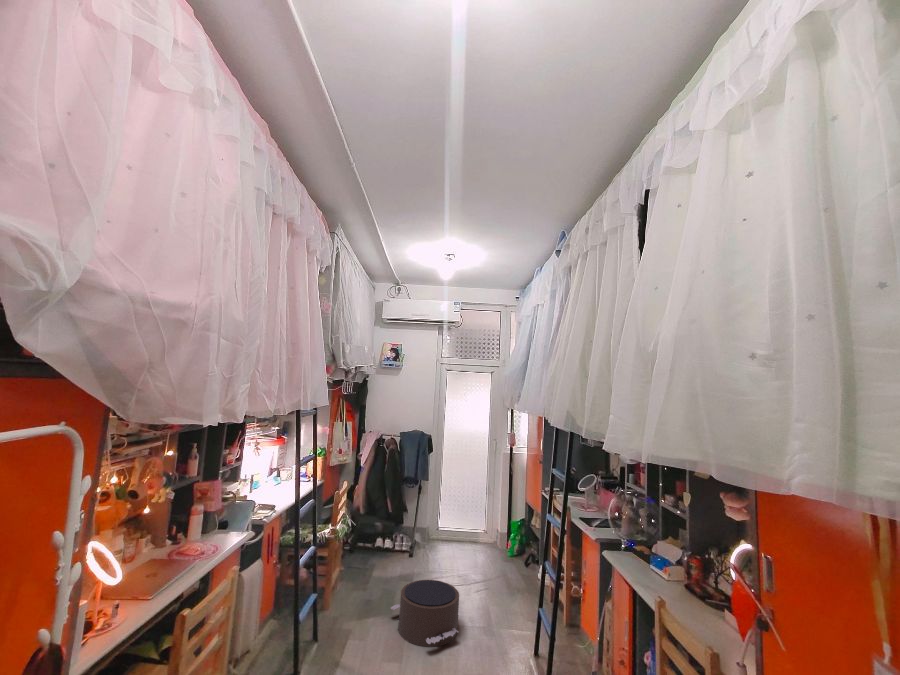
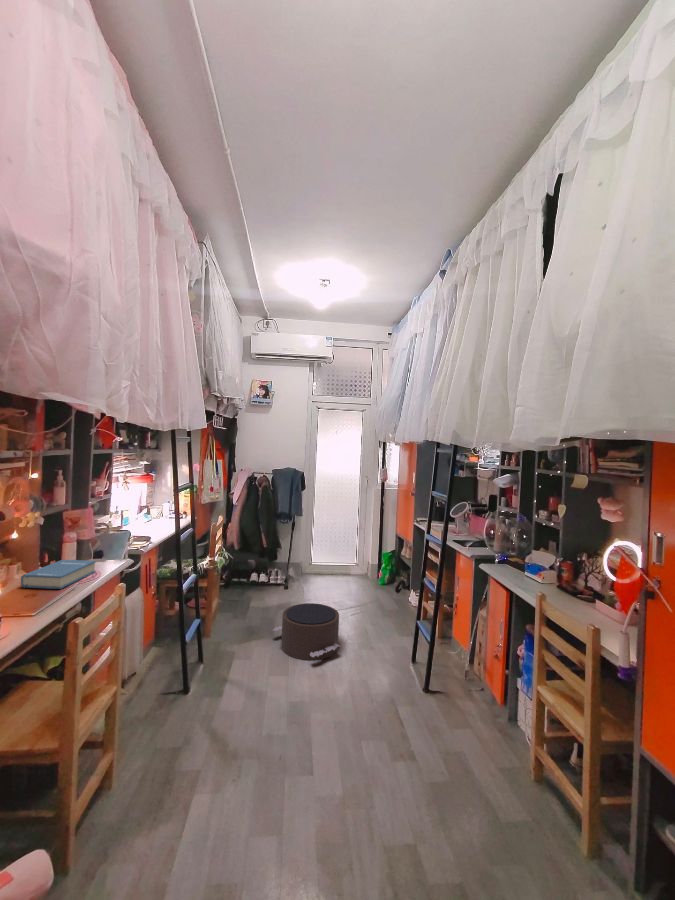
hardback book: none [147,533,219,567] -> present [21,560,96,589]

